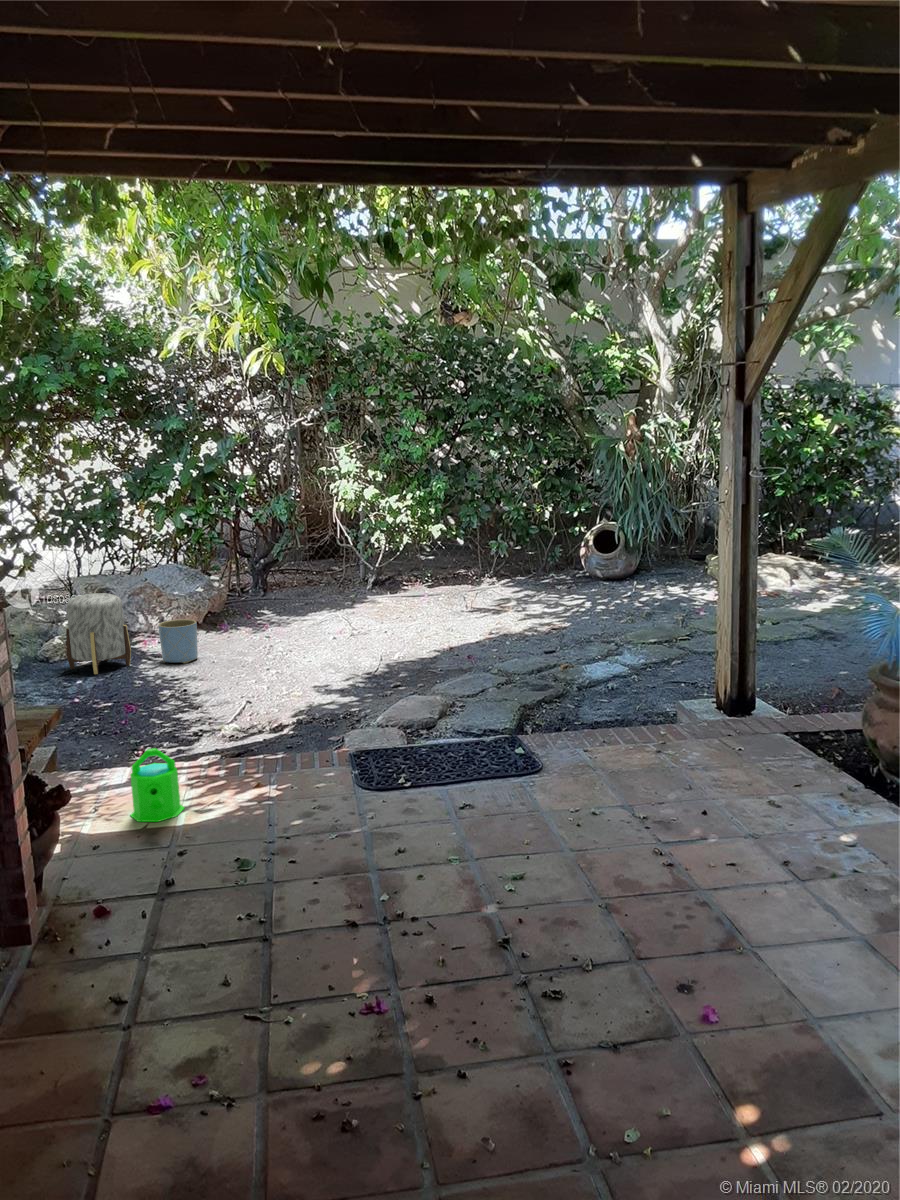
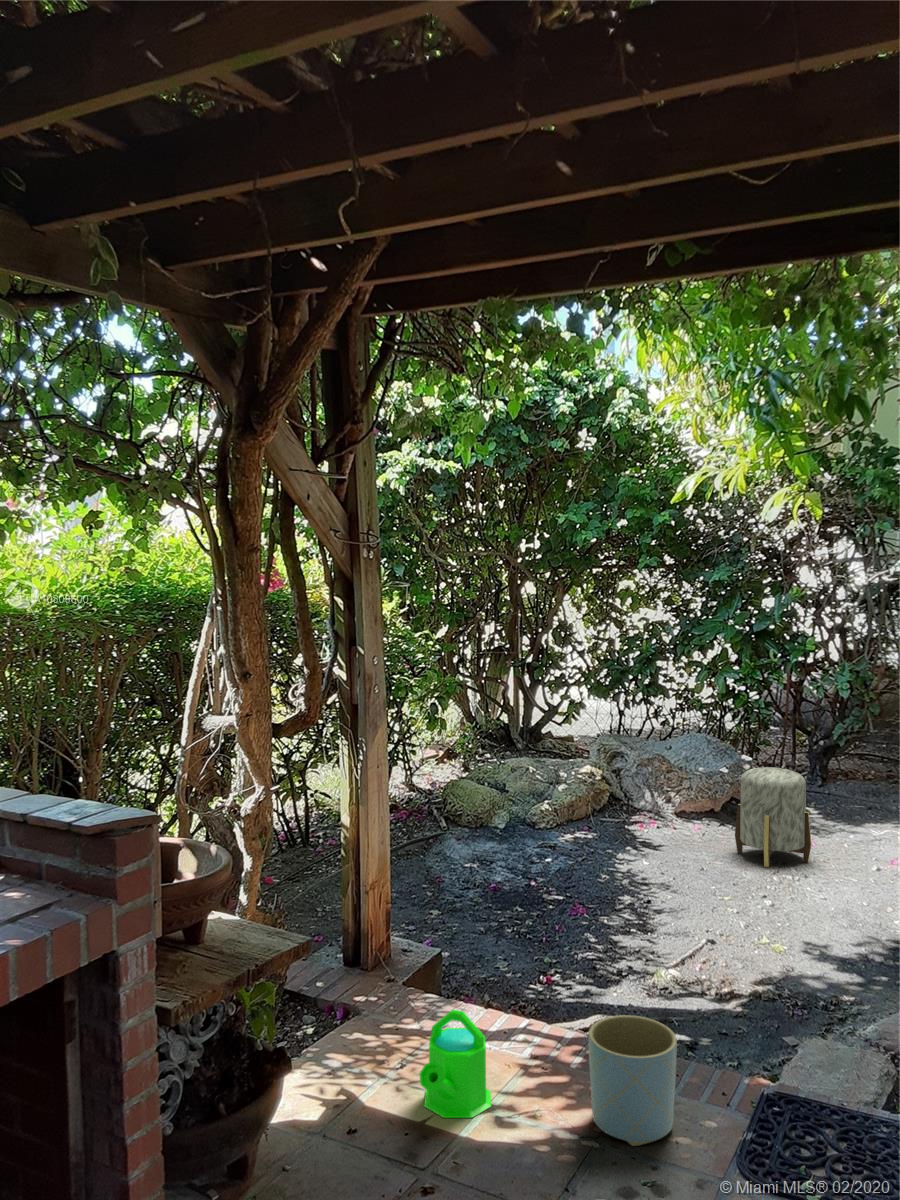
stool: present [66,593,131,674] -> present [735,767,812,867]
planter: present [158,619,198,664] -> present [588,1015,677,1146]

